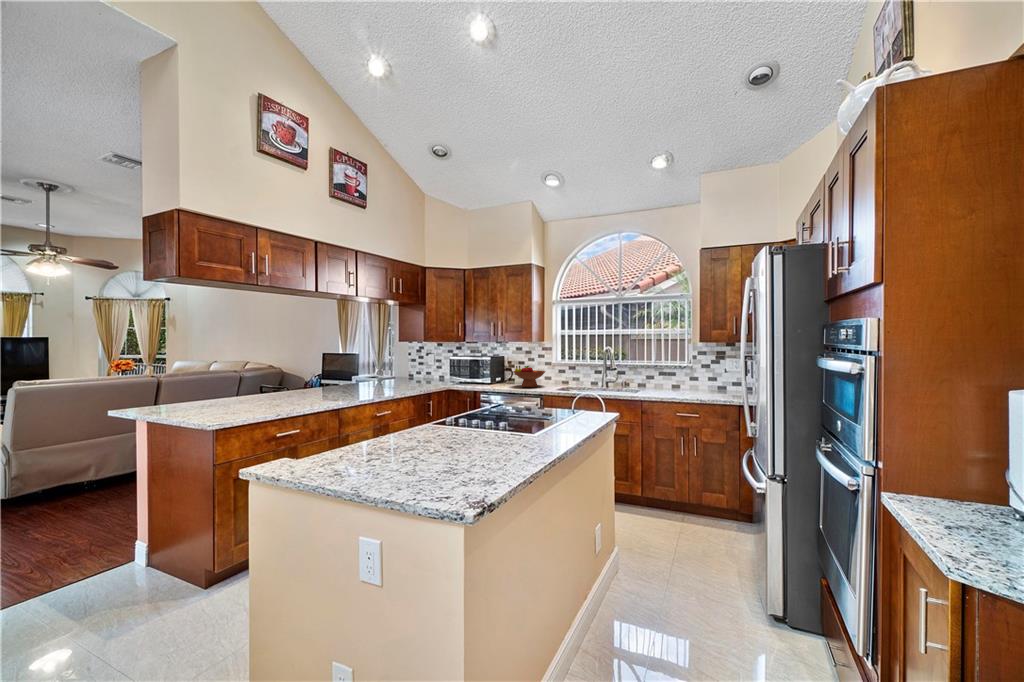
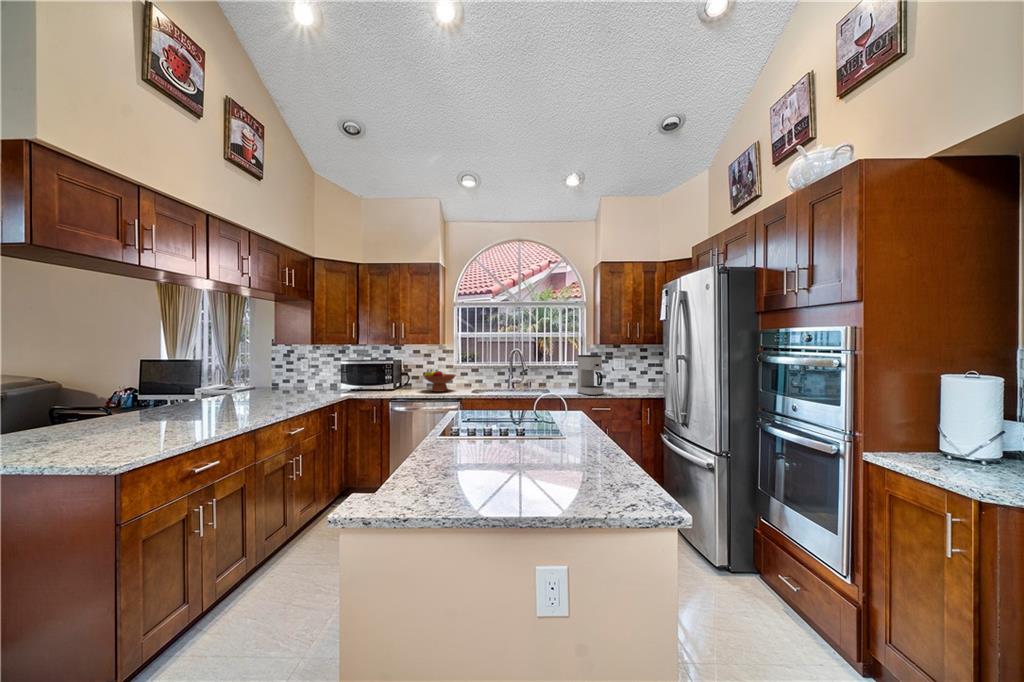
coffee maker: none [665,353,695,399] -> present [578,355,604,395]

